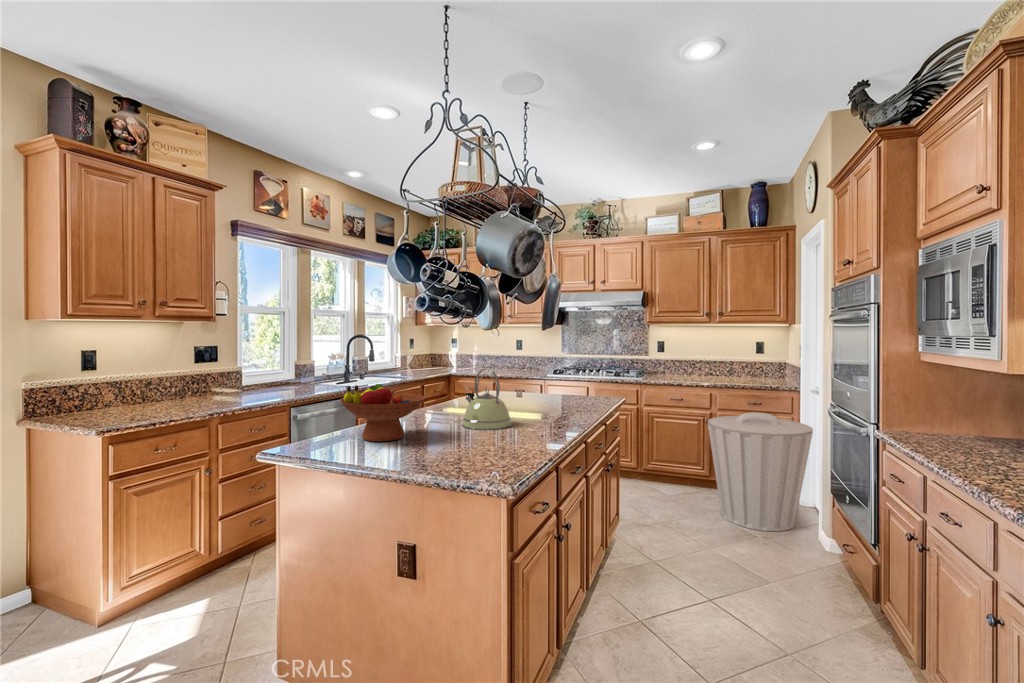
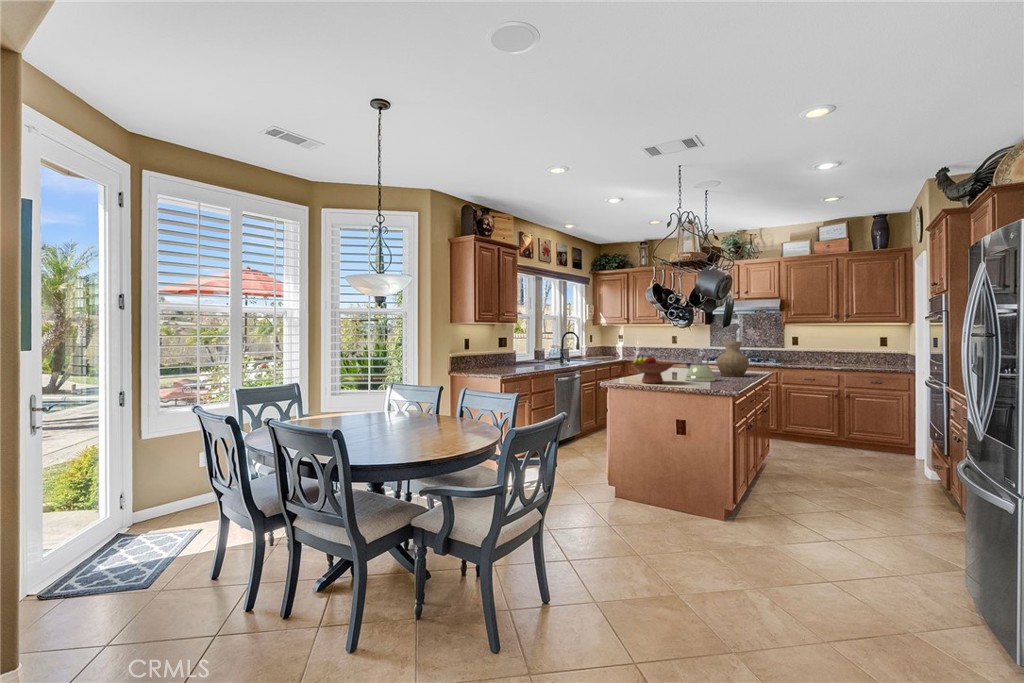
vase: none [532,352,580,411] -> present [717,341,749,377]
trash can: present [708,412,813,531] -> none [836,387,920,470]

